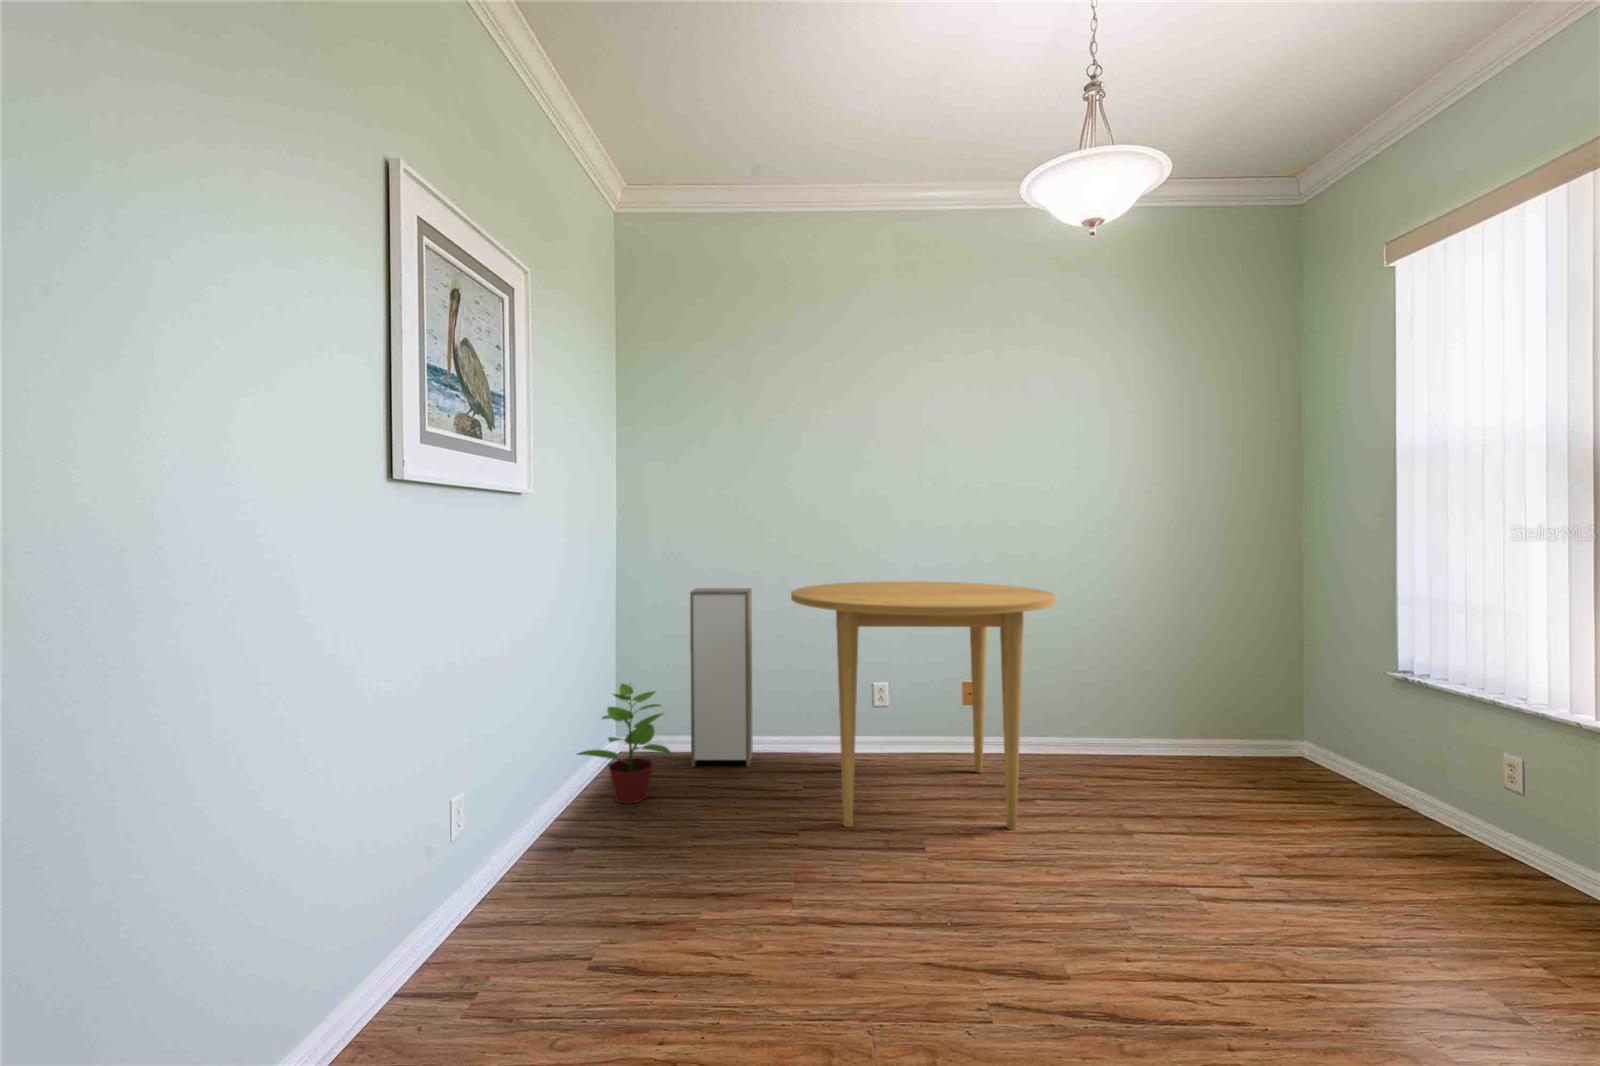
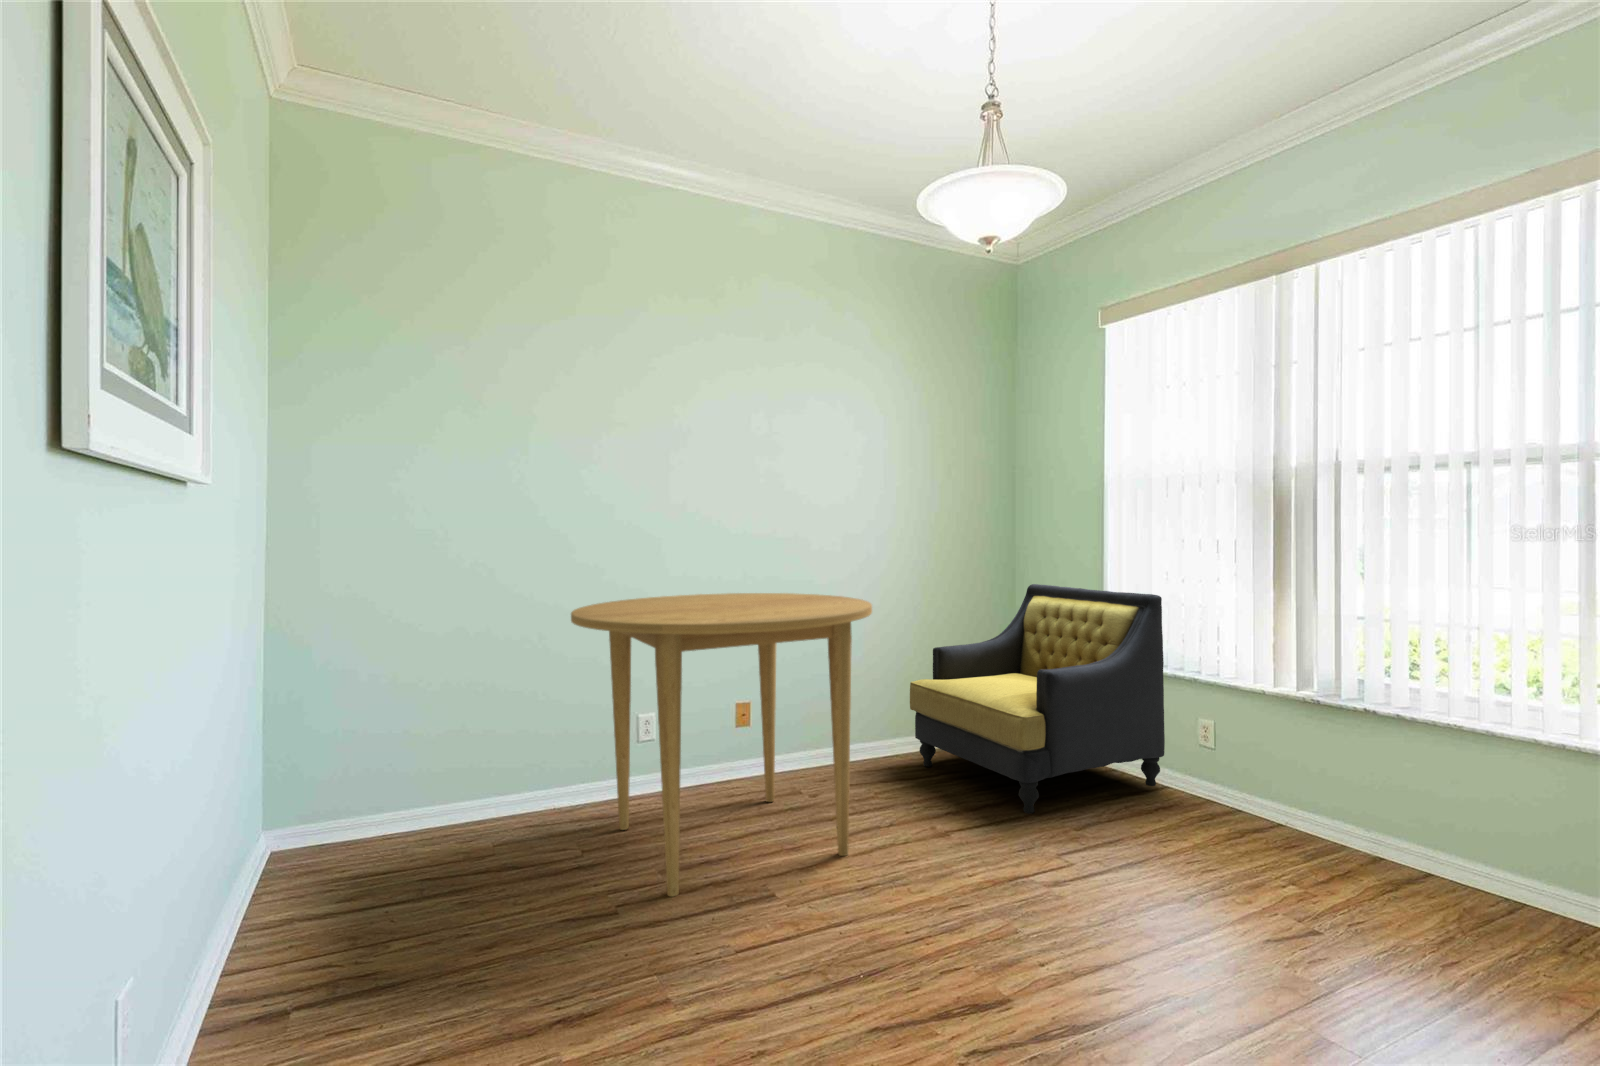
storage cabinet: present [690,588,753,767] -> none [405,615,497,867]
armchair: none [1142,591,1458,839] -> present [910,584,1165,814]
potted plant: present [577,684,671,804] -> none [256,762,420,942]

